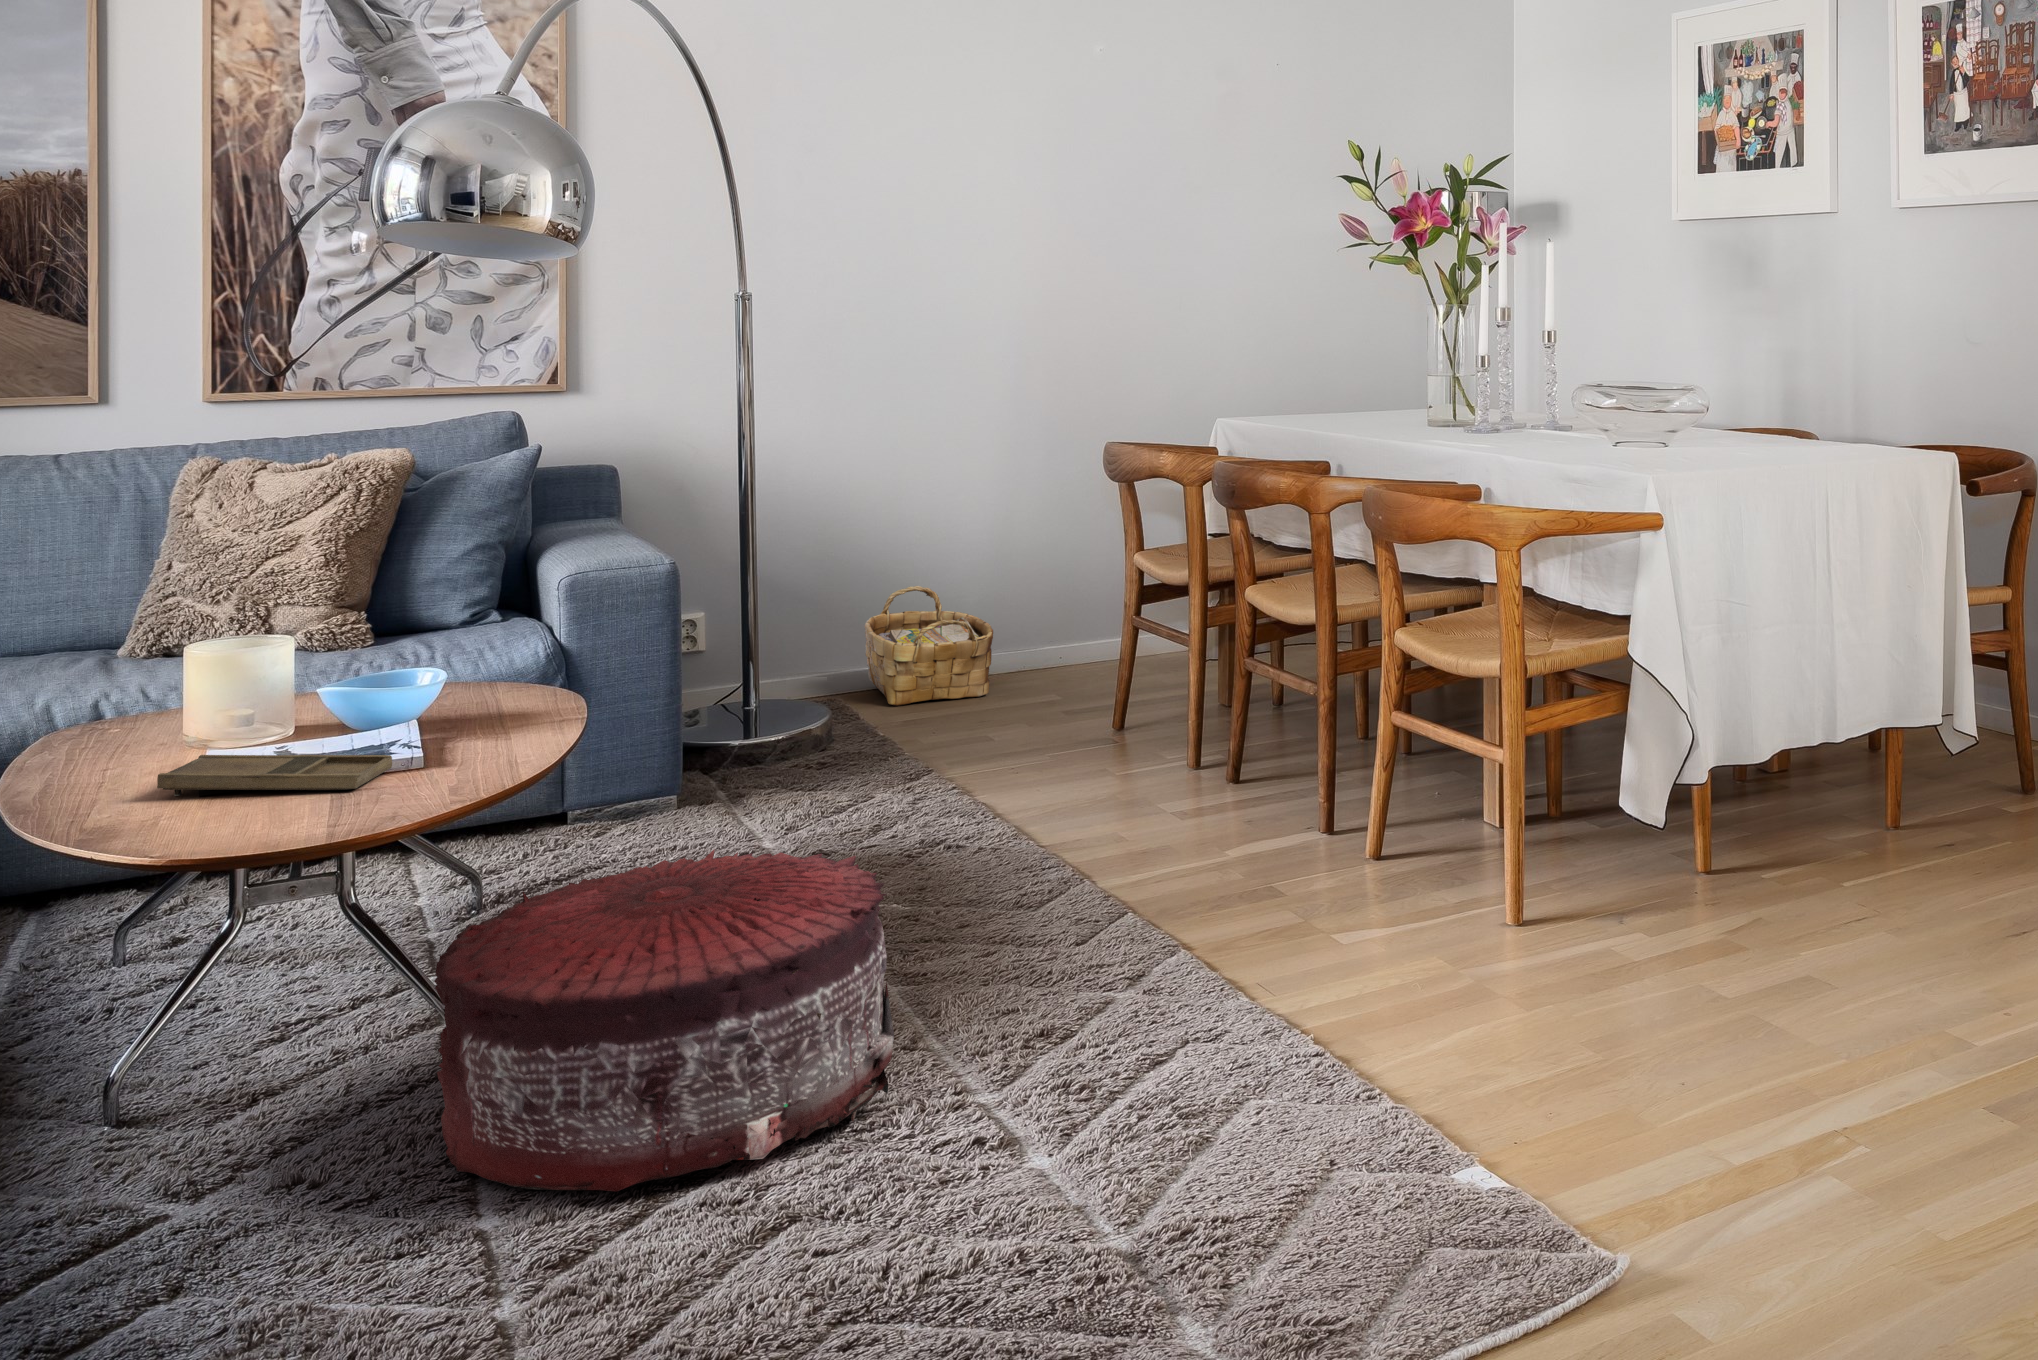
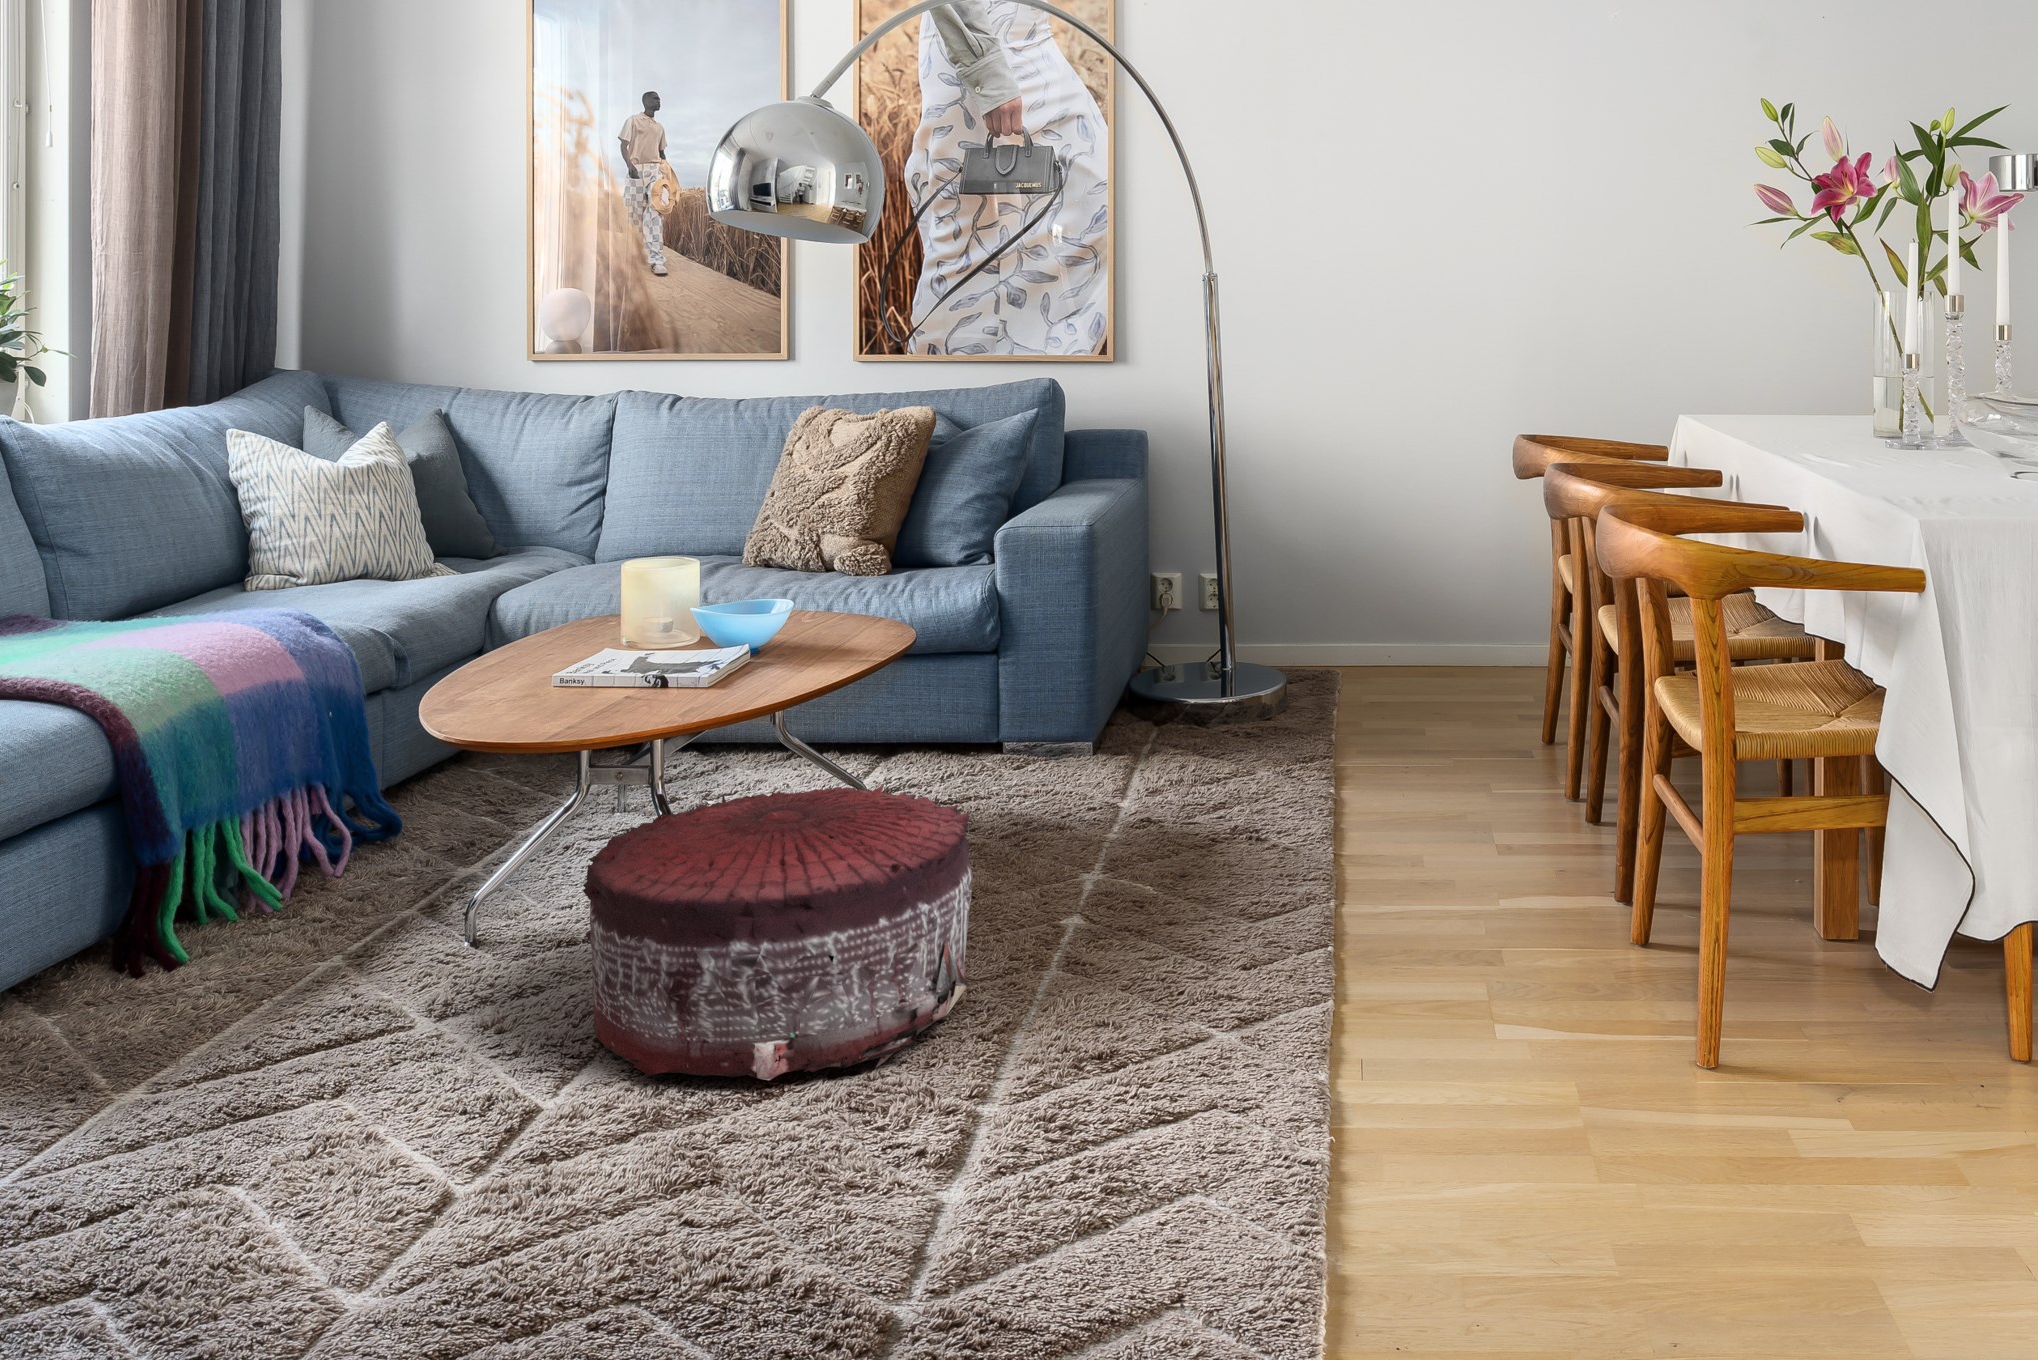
woven basket: present [864,586,993,706] -> none [1357,565,1474,683]
tray: present [157,755,392,796] -> none [539,640,694,683]

